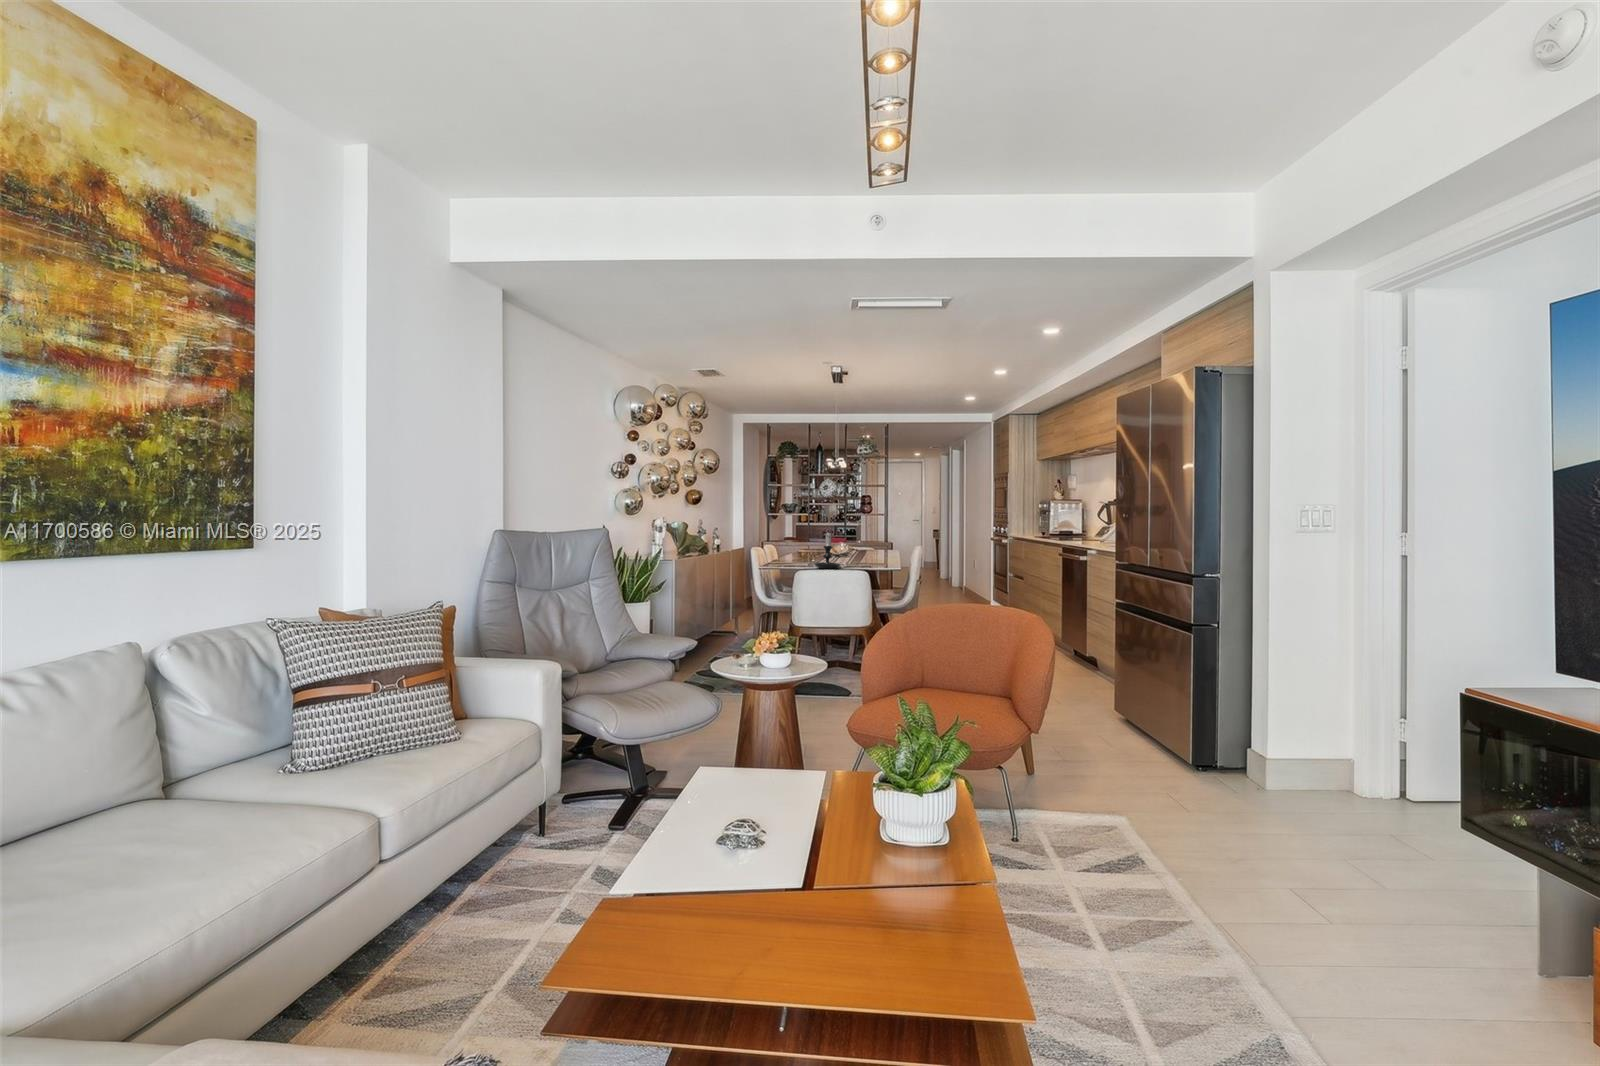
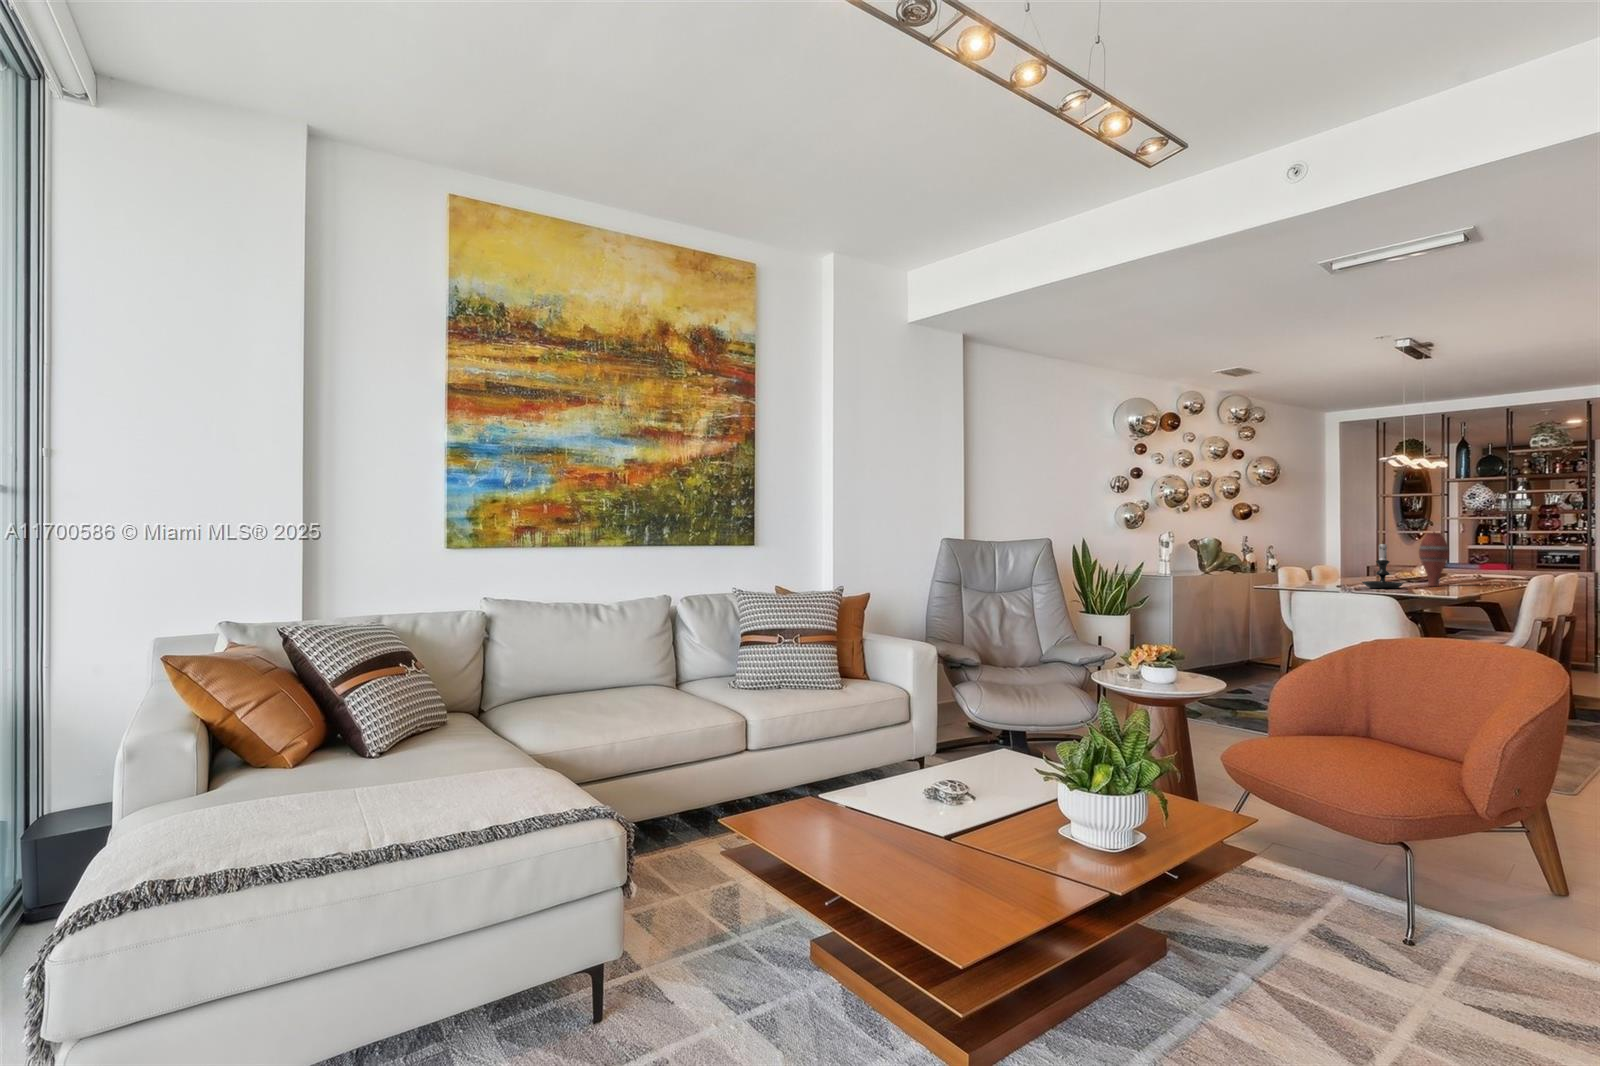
vase: none [844,523,863,565] -> present [1419,532,1449,586]

